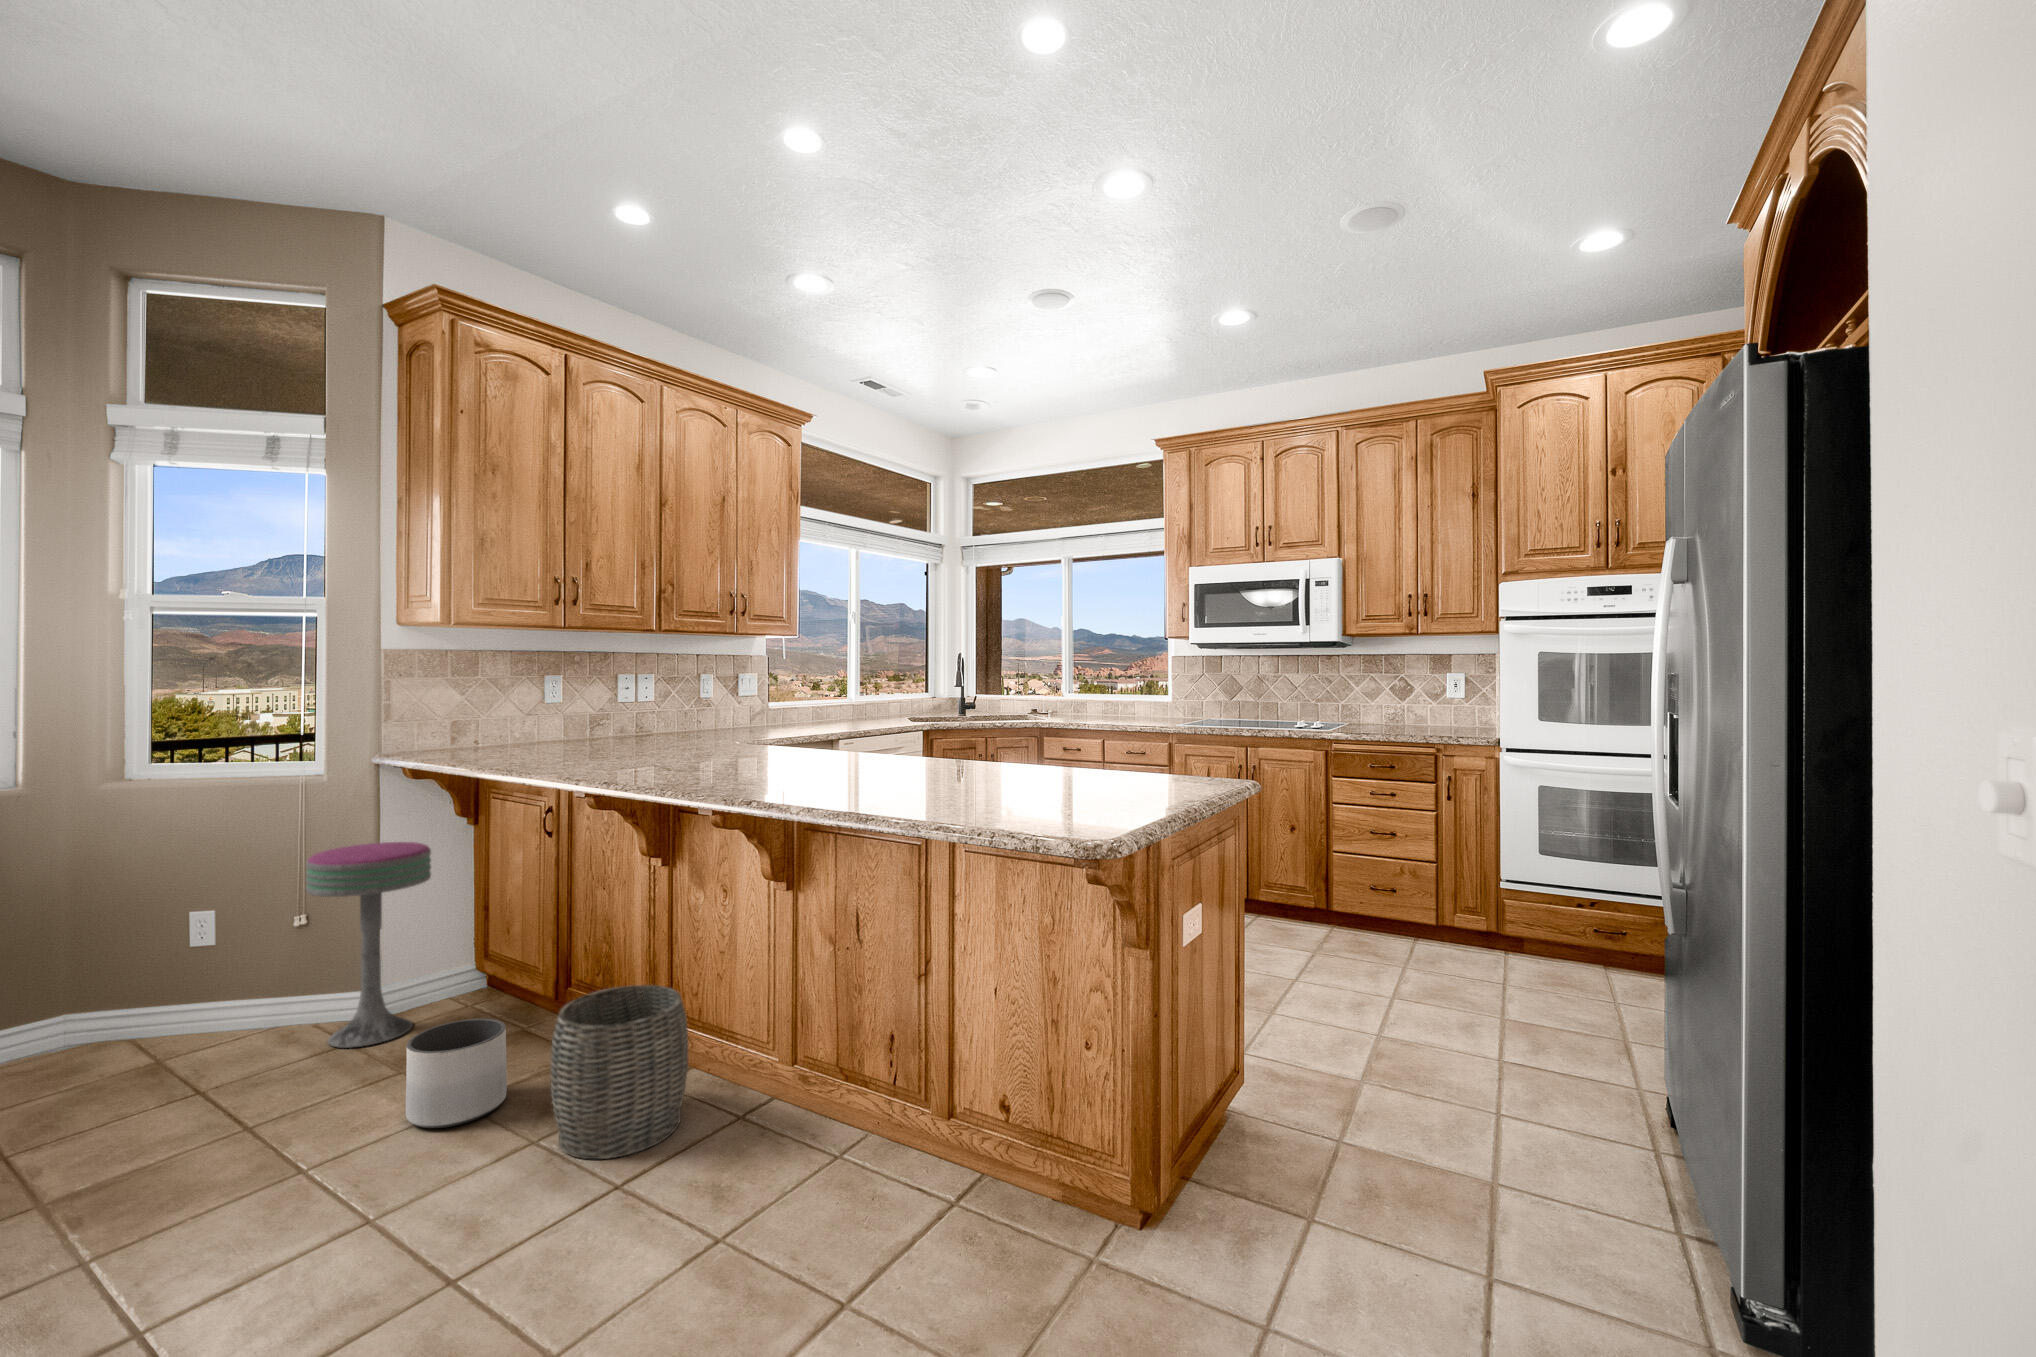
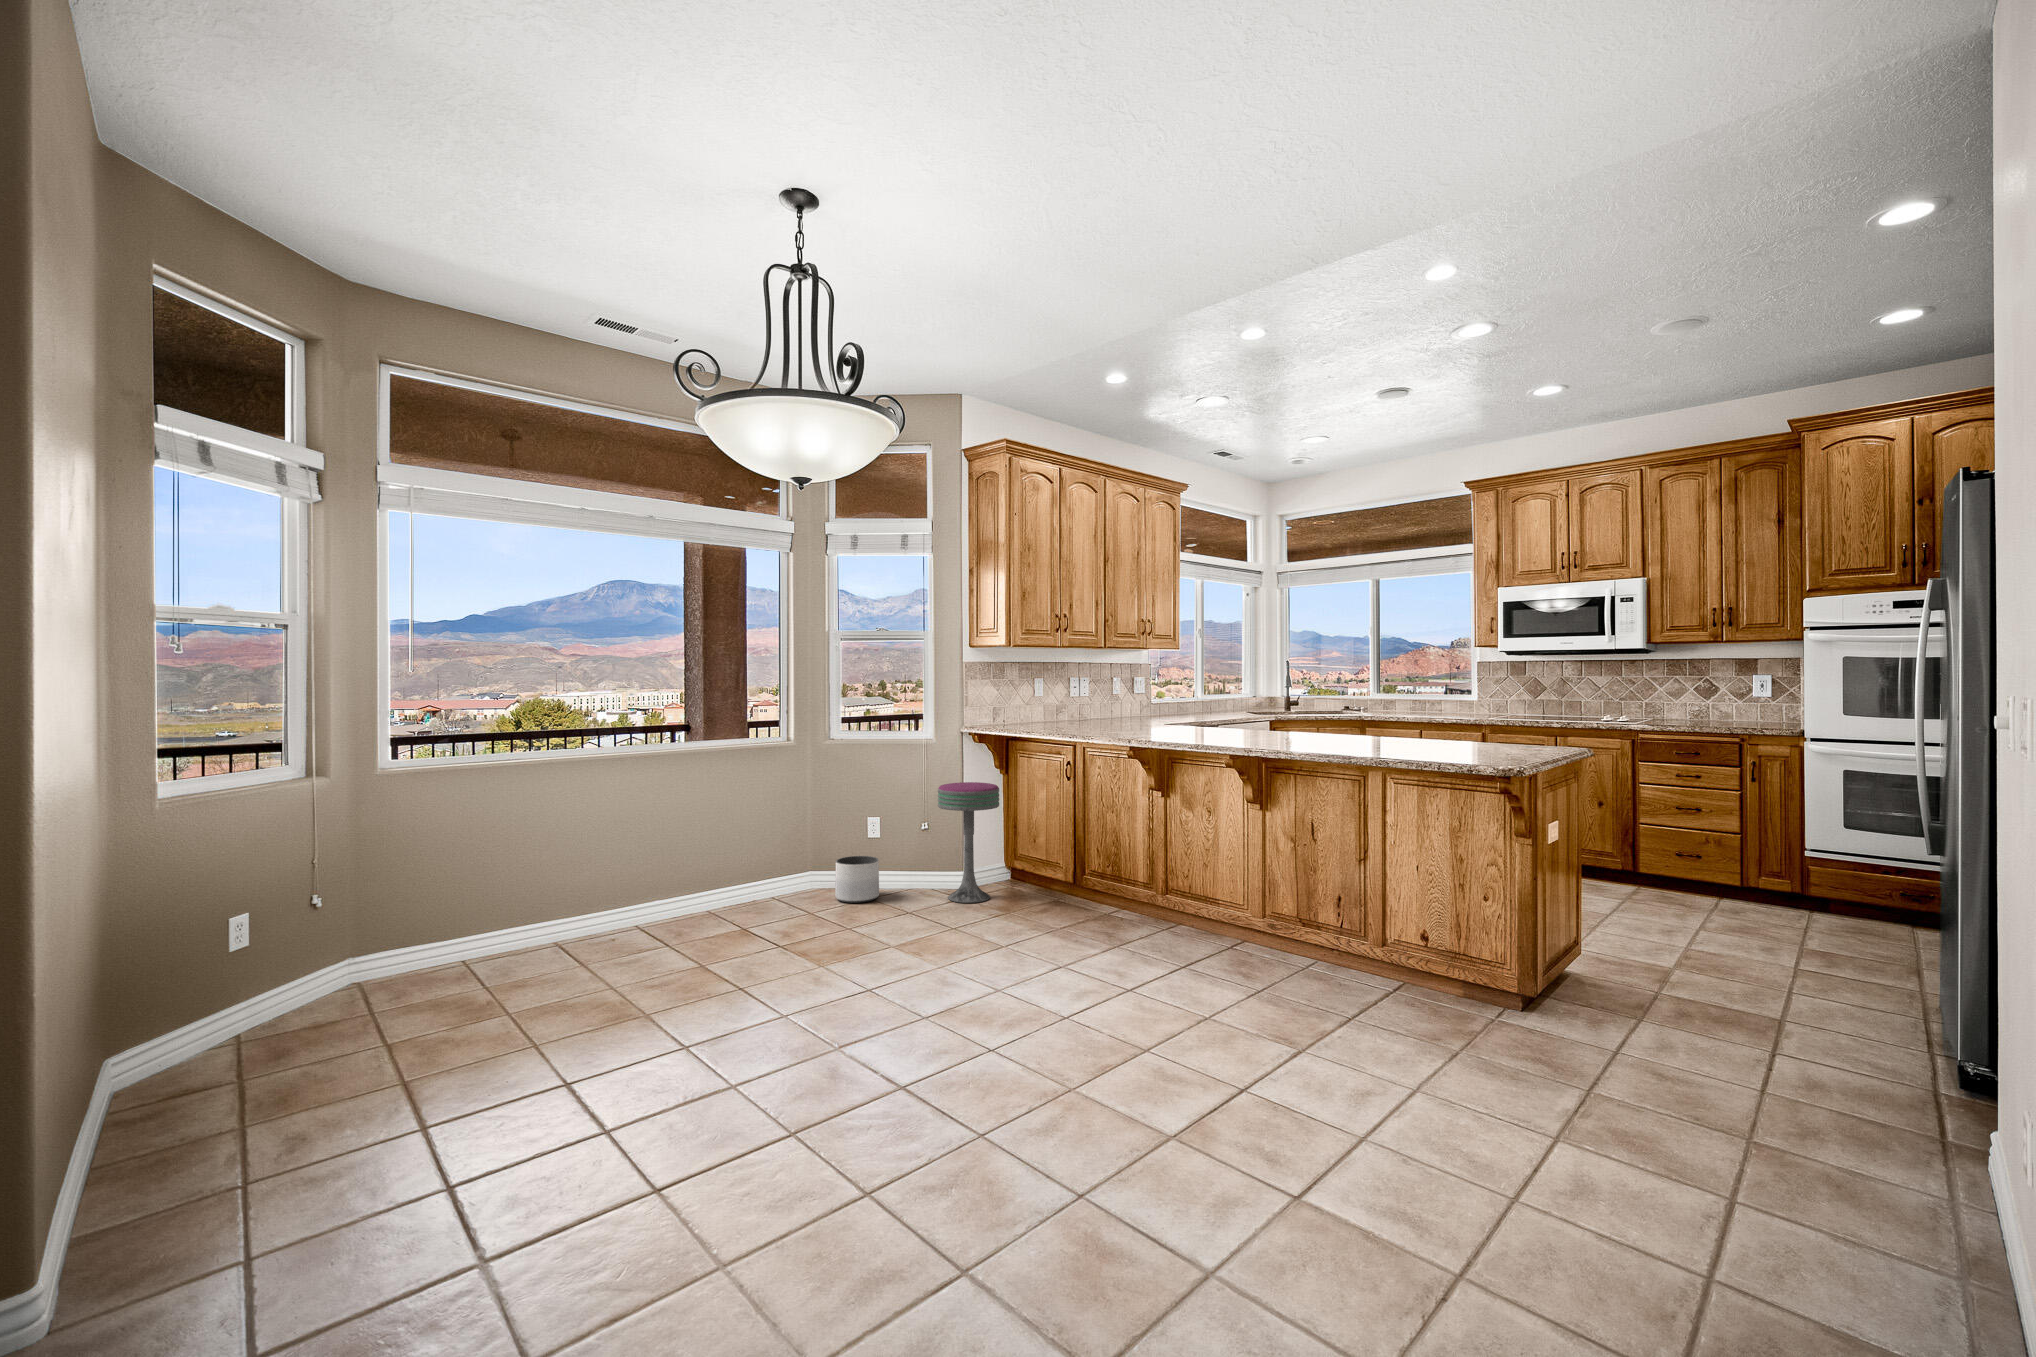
woven basket: present [551,985,688,1159] -> none [1126,866,1201,956]
planter: present [406,1019,507,1128] -> present [835,856,879,903]

